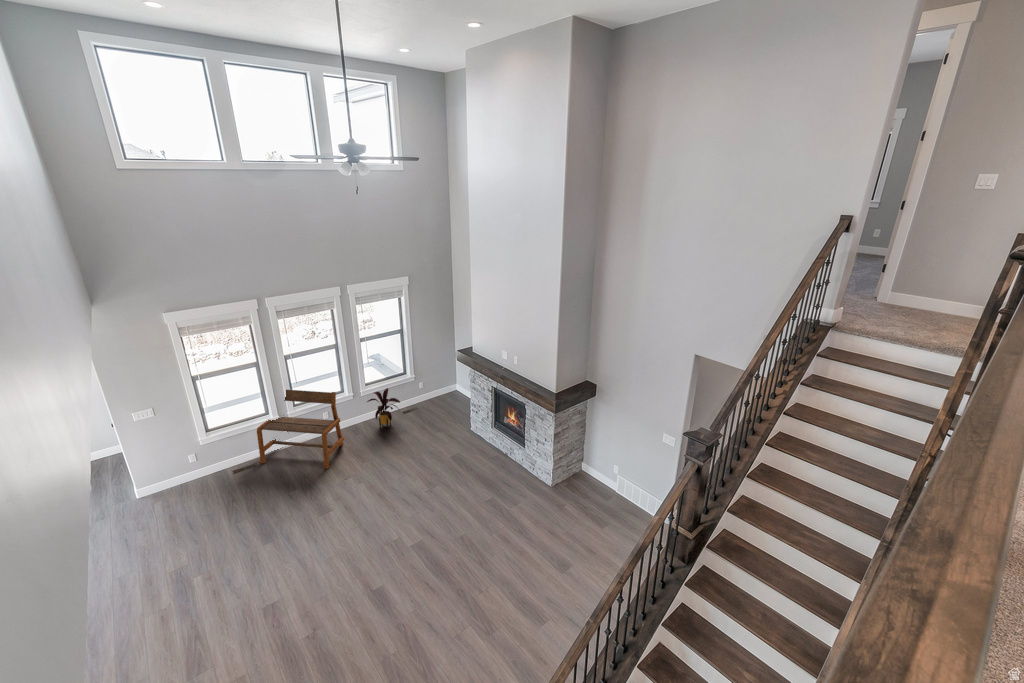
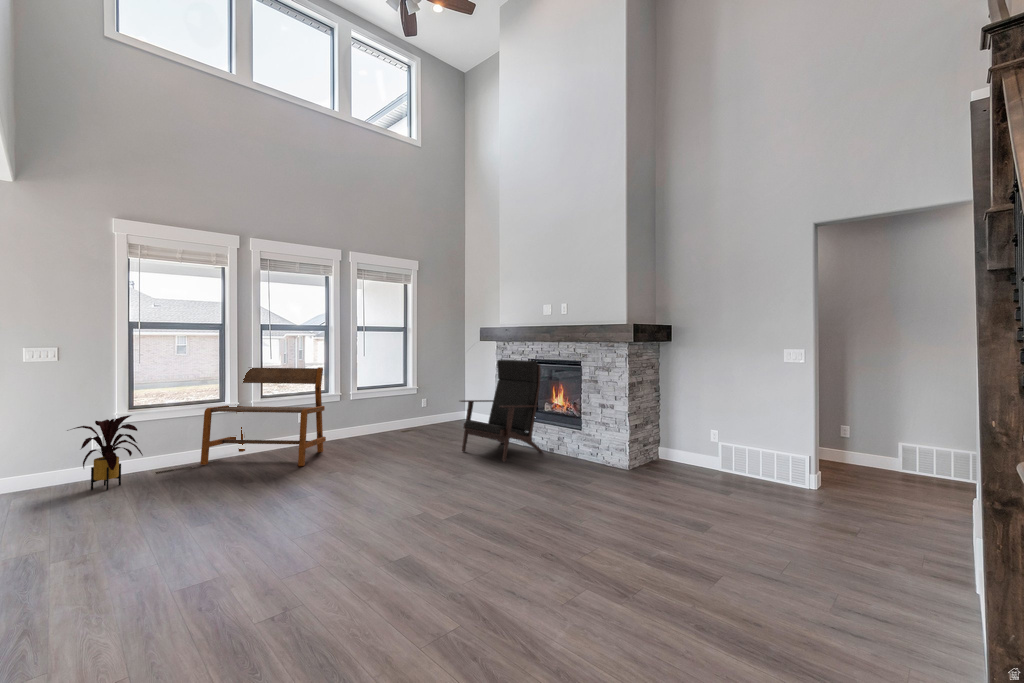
lounge chair: none [437,382,499,470] -> present [460,360,542,461]
house plant: present [367,388,400,428] -> present [67,415,143,490]

